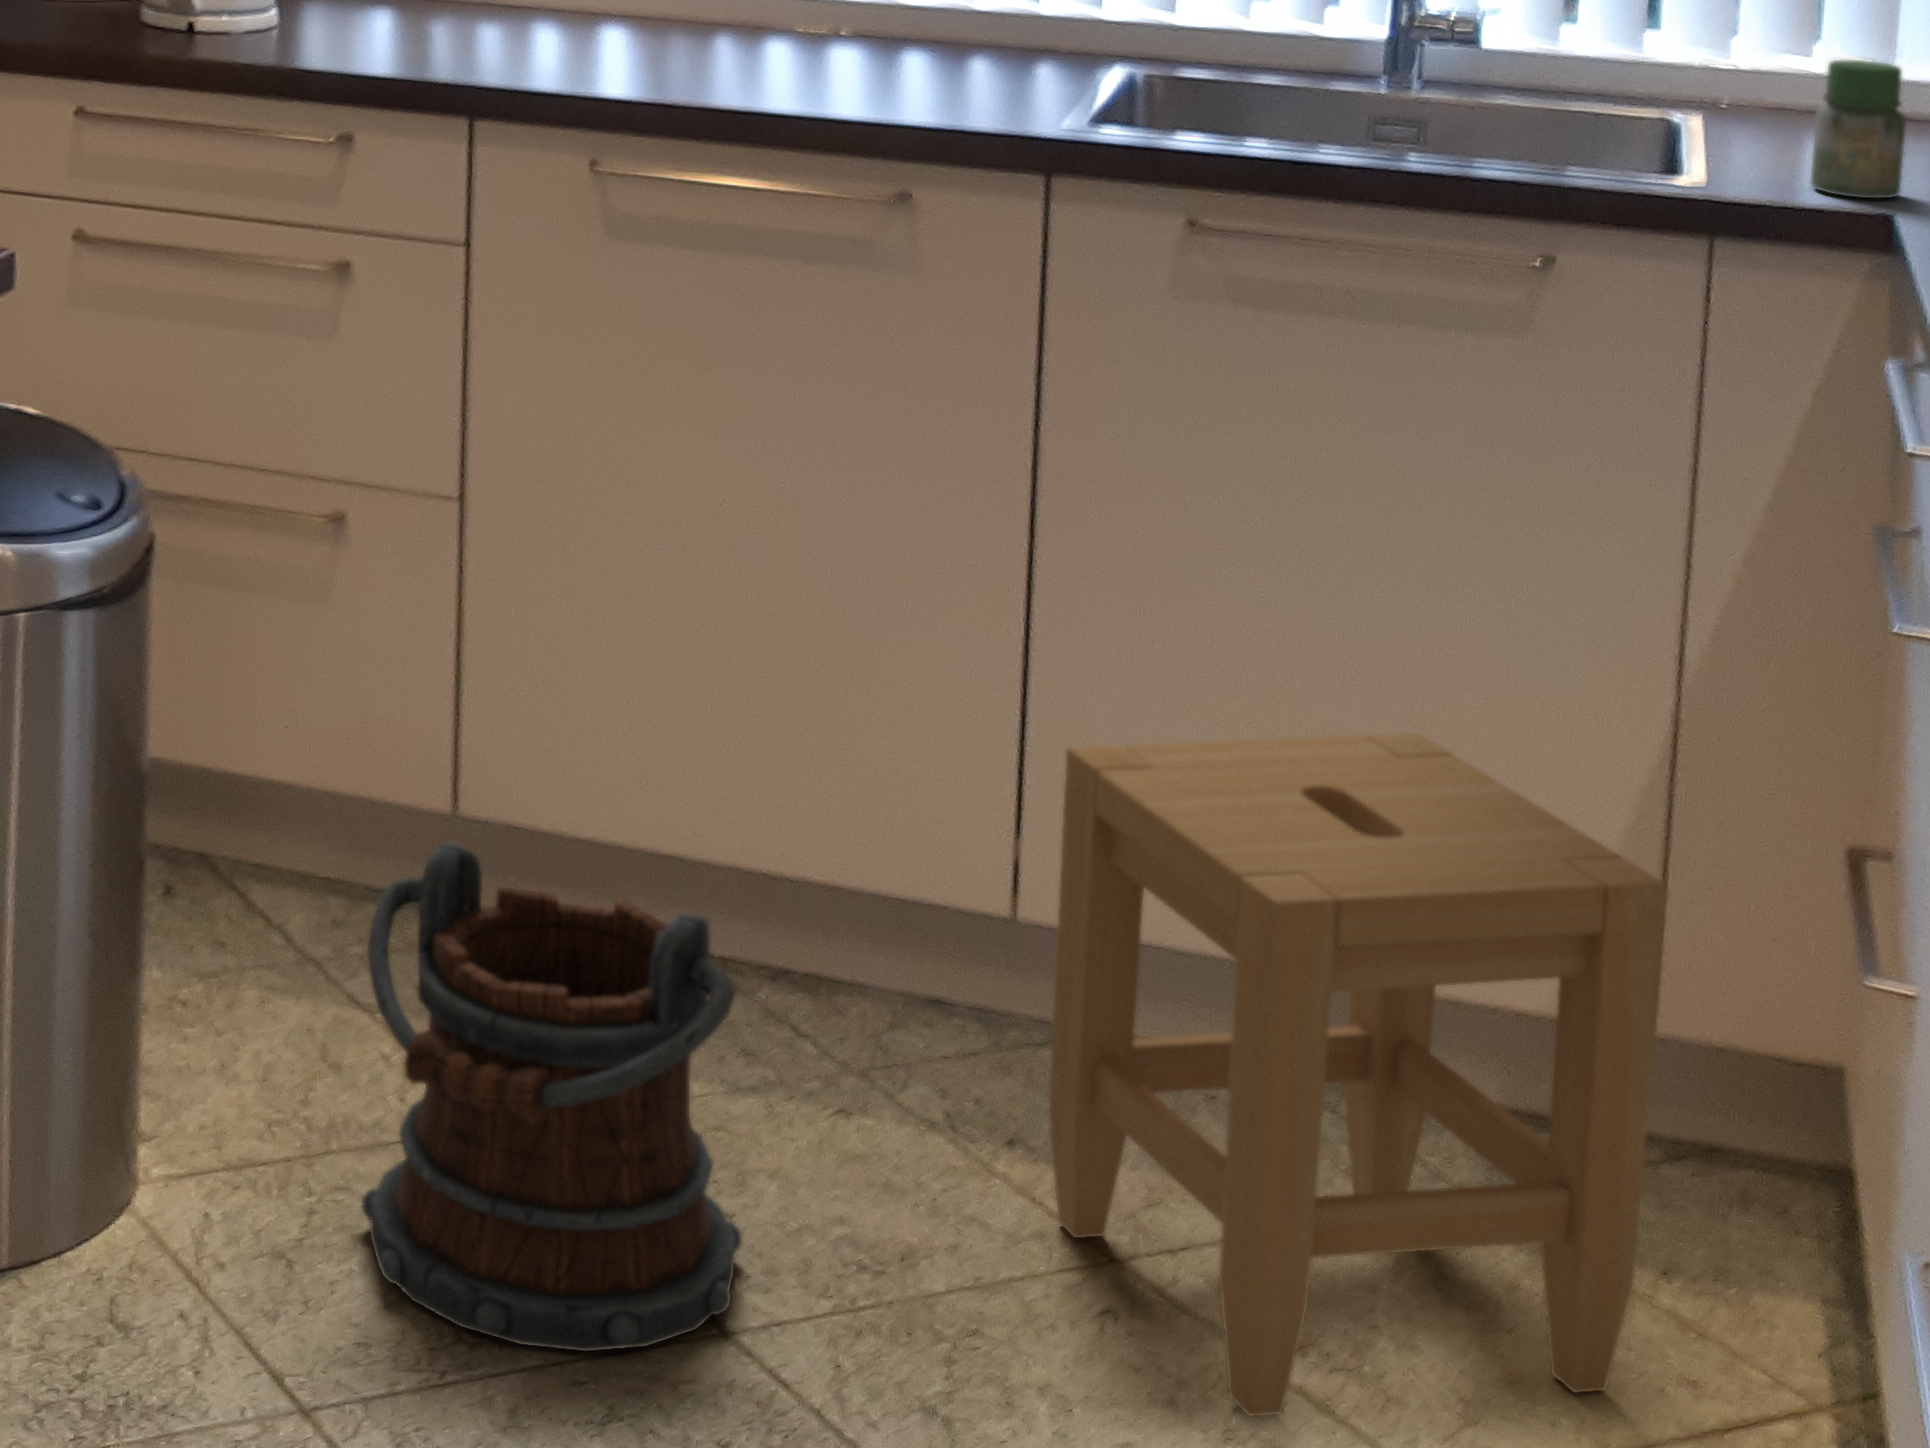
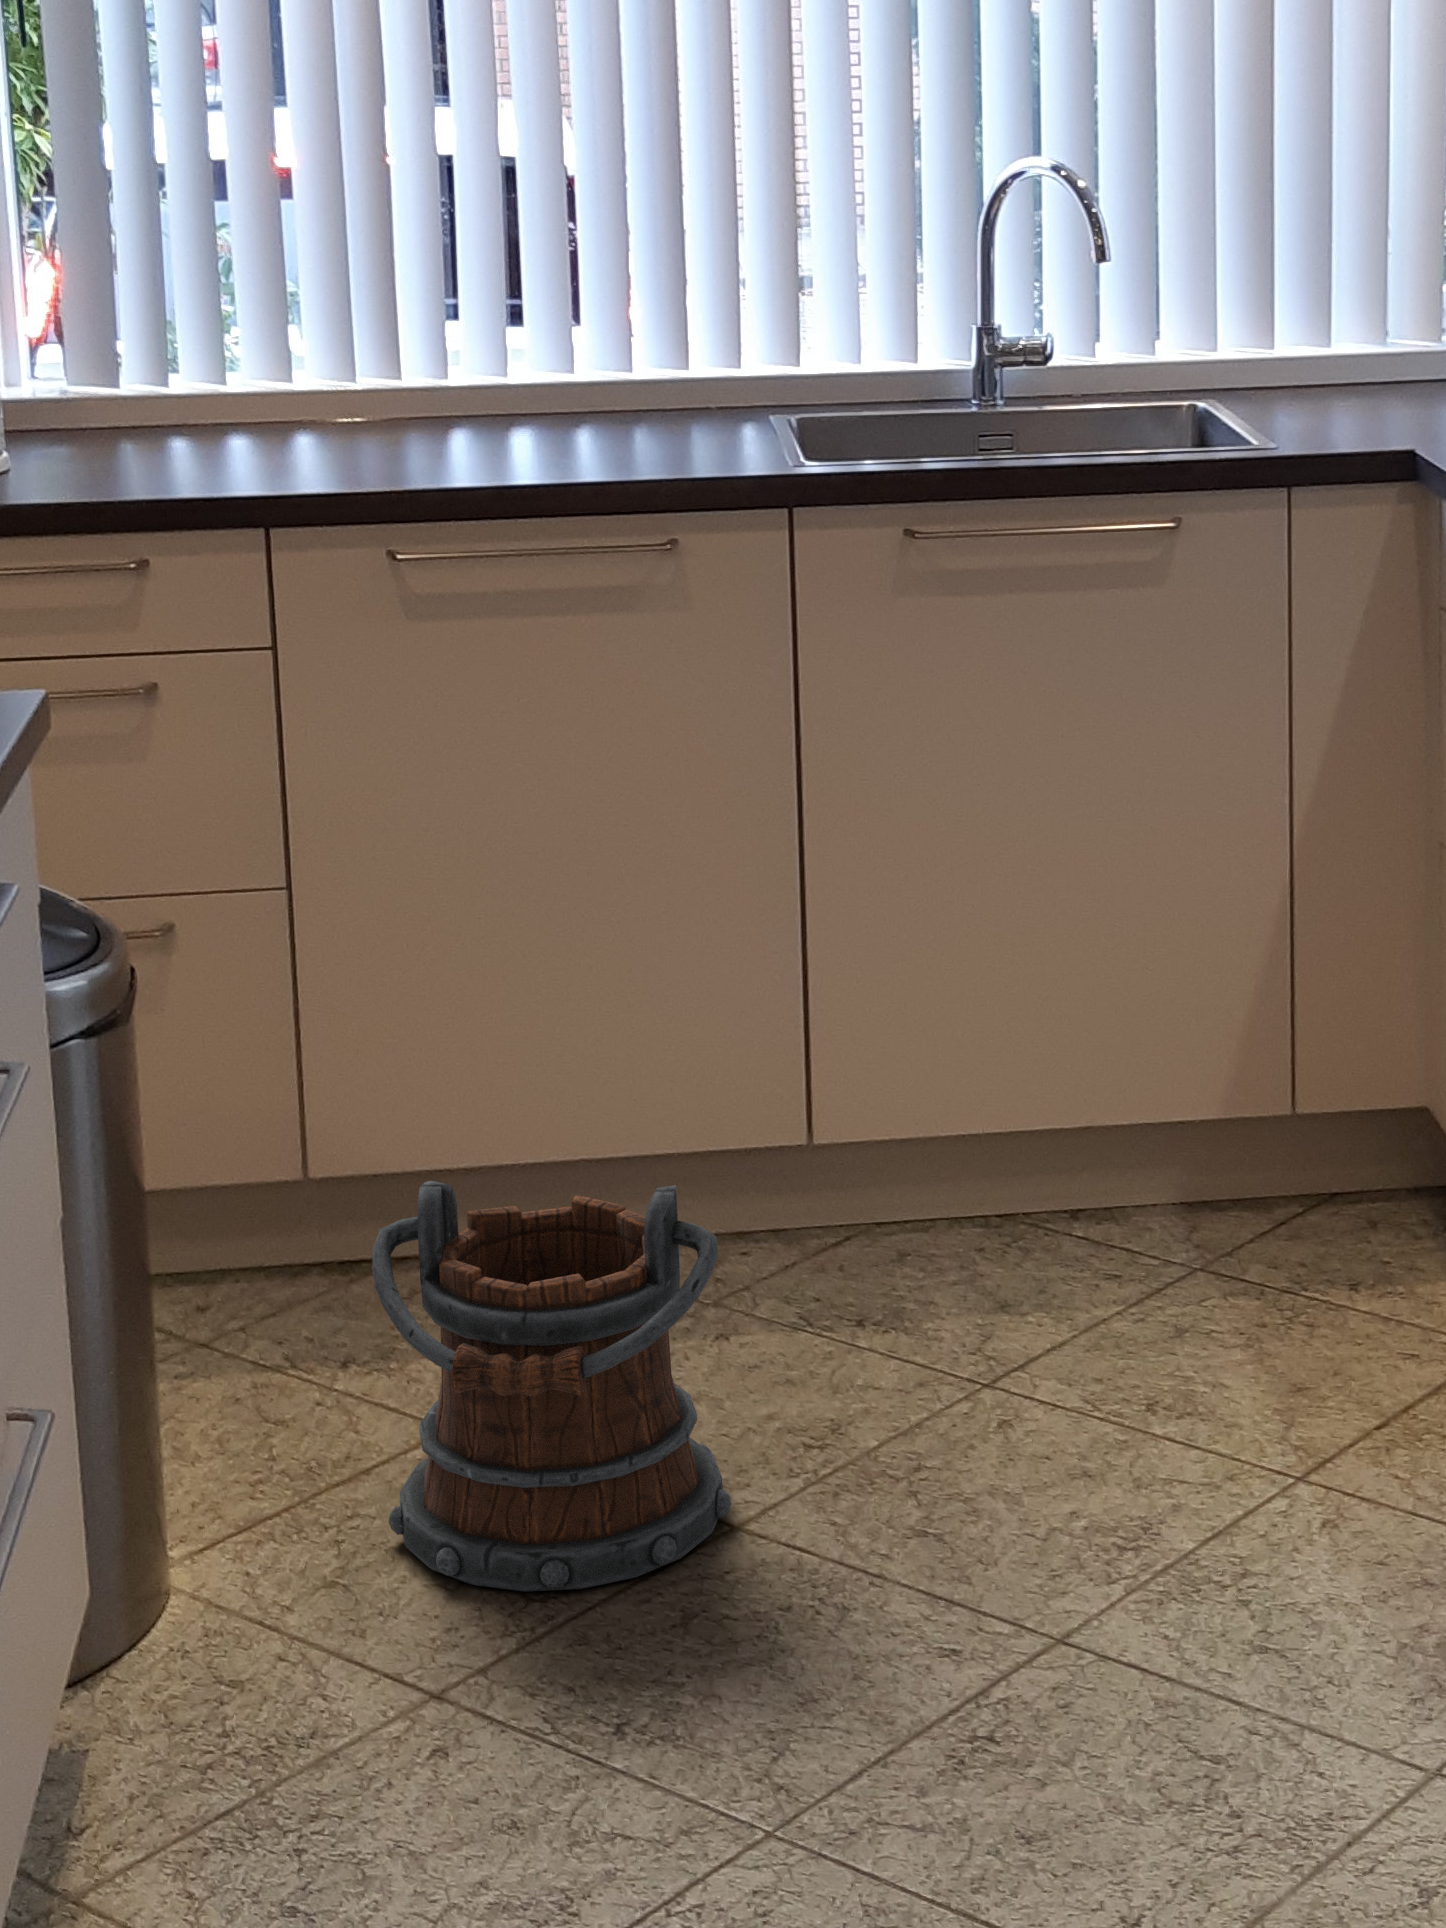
jar: present [1811,60,1906,198] -> none [1340,338,1401,444]
stool: present [1049,733,1667,1416] -> none [904,918,1365,1467]

